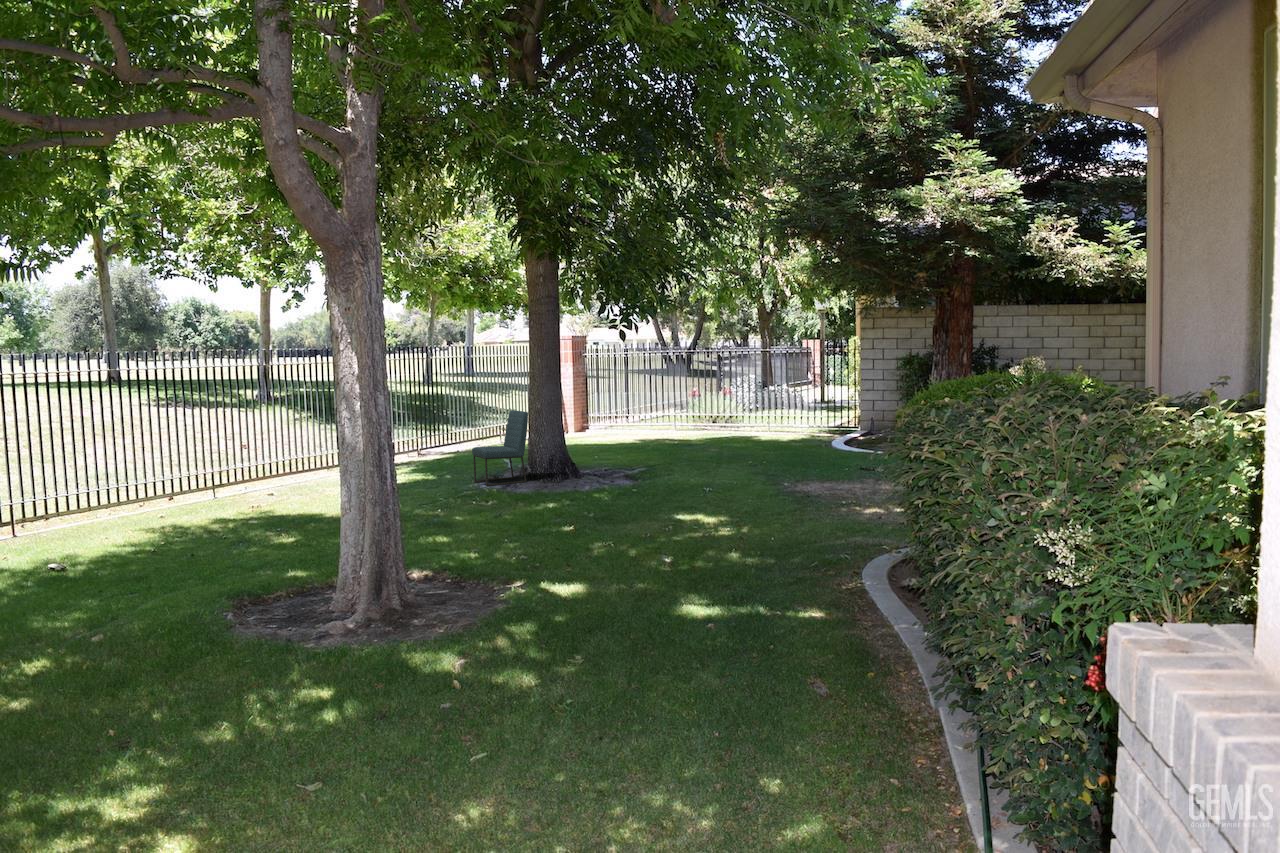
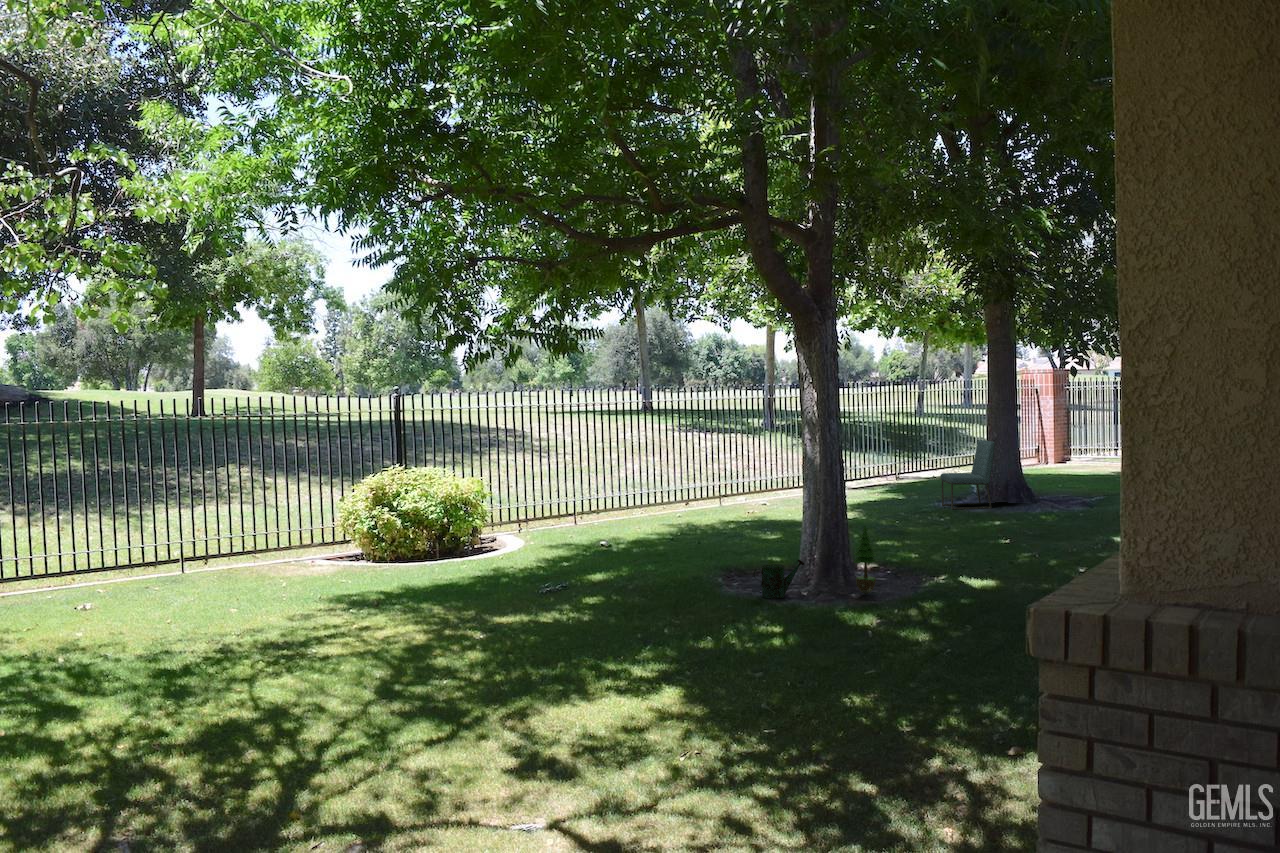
potted tree: none [412,528,444,615] -> present [854,526,878,595]
watering can: none [280,580,349,637] -> present [754,560,804,599]

